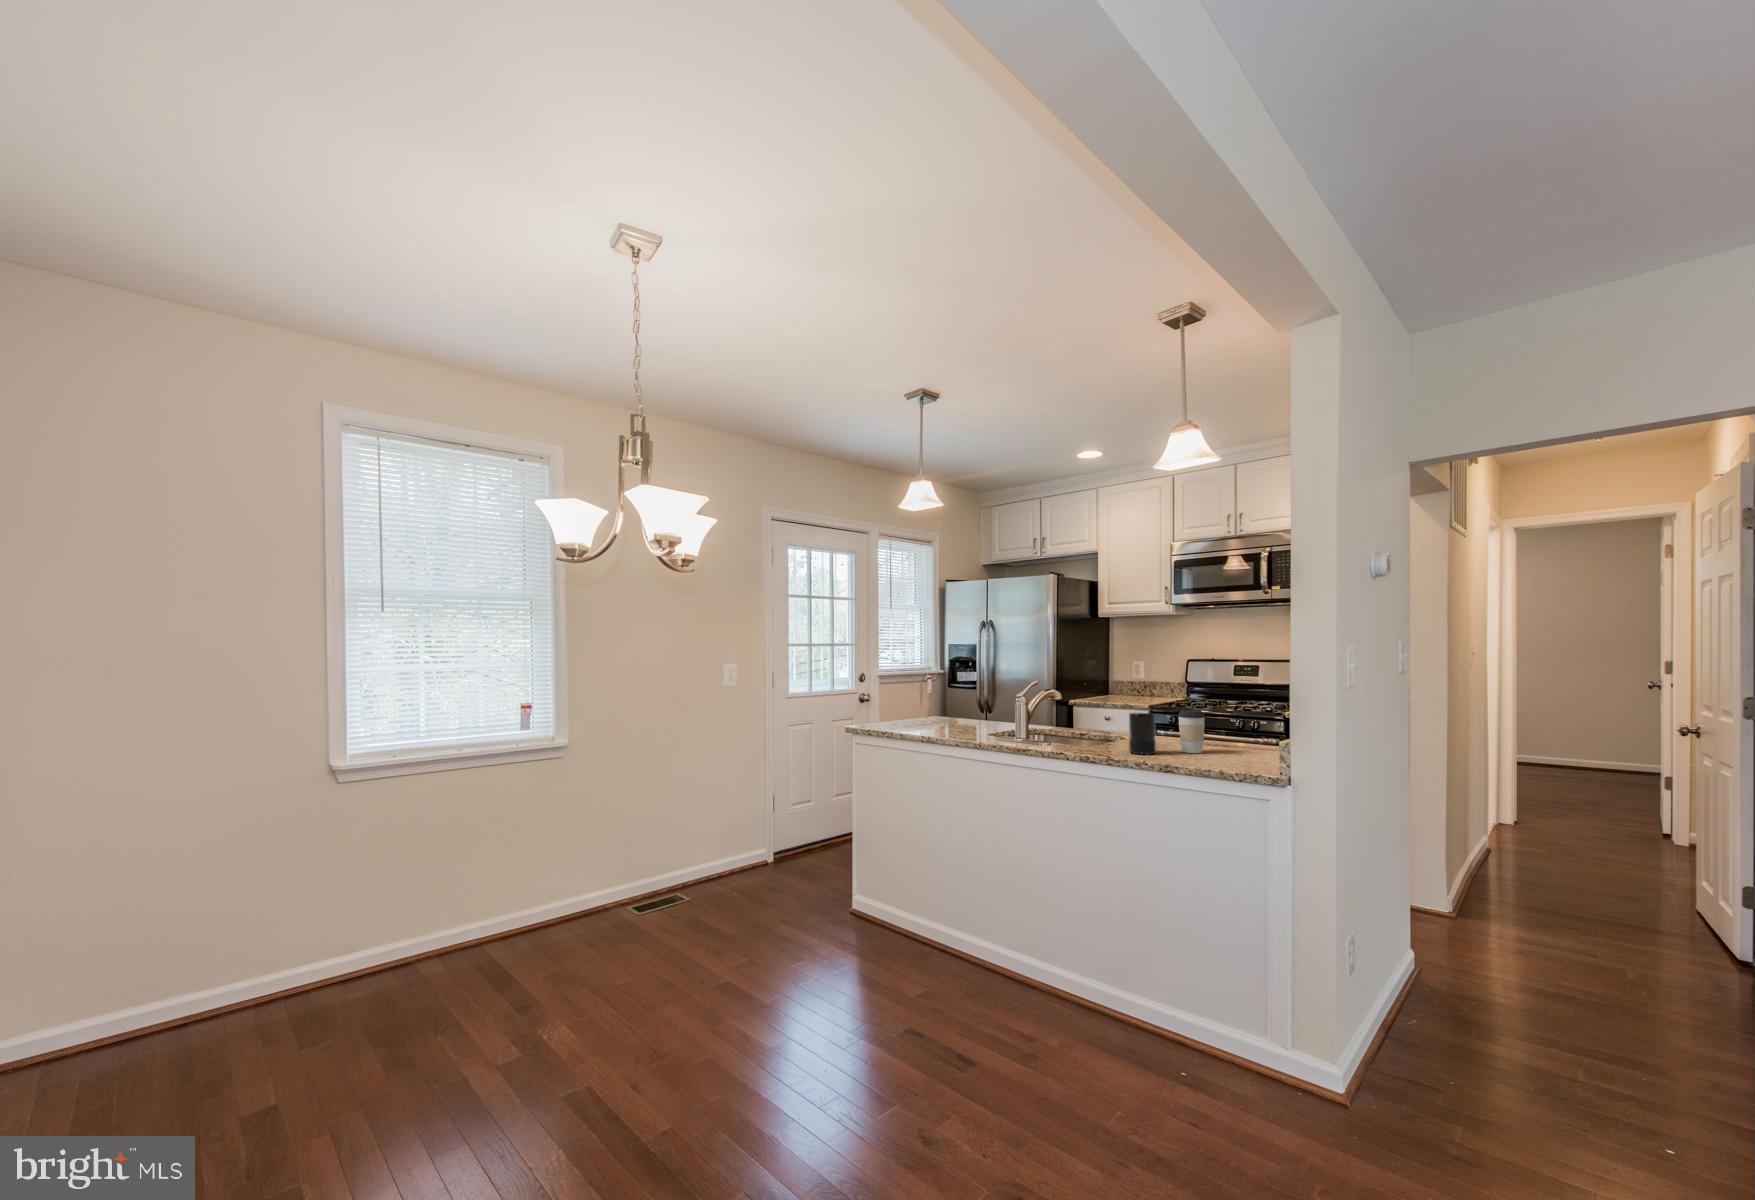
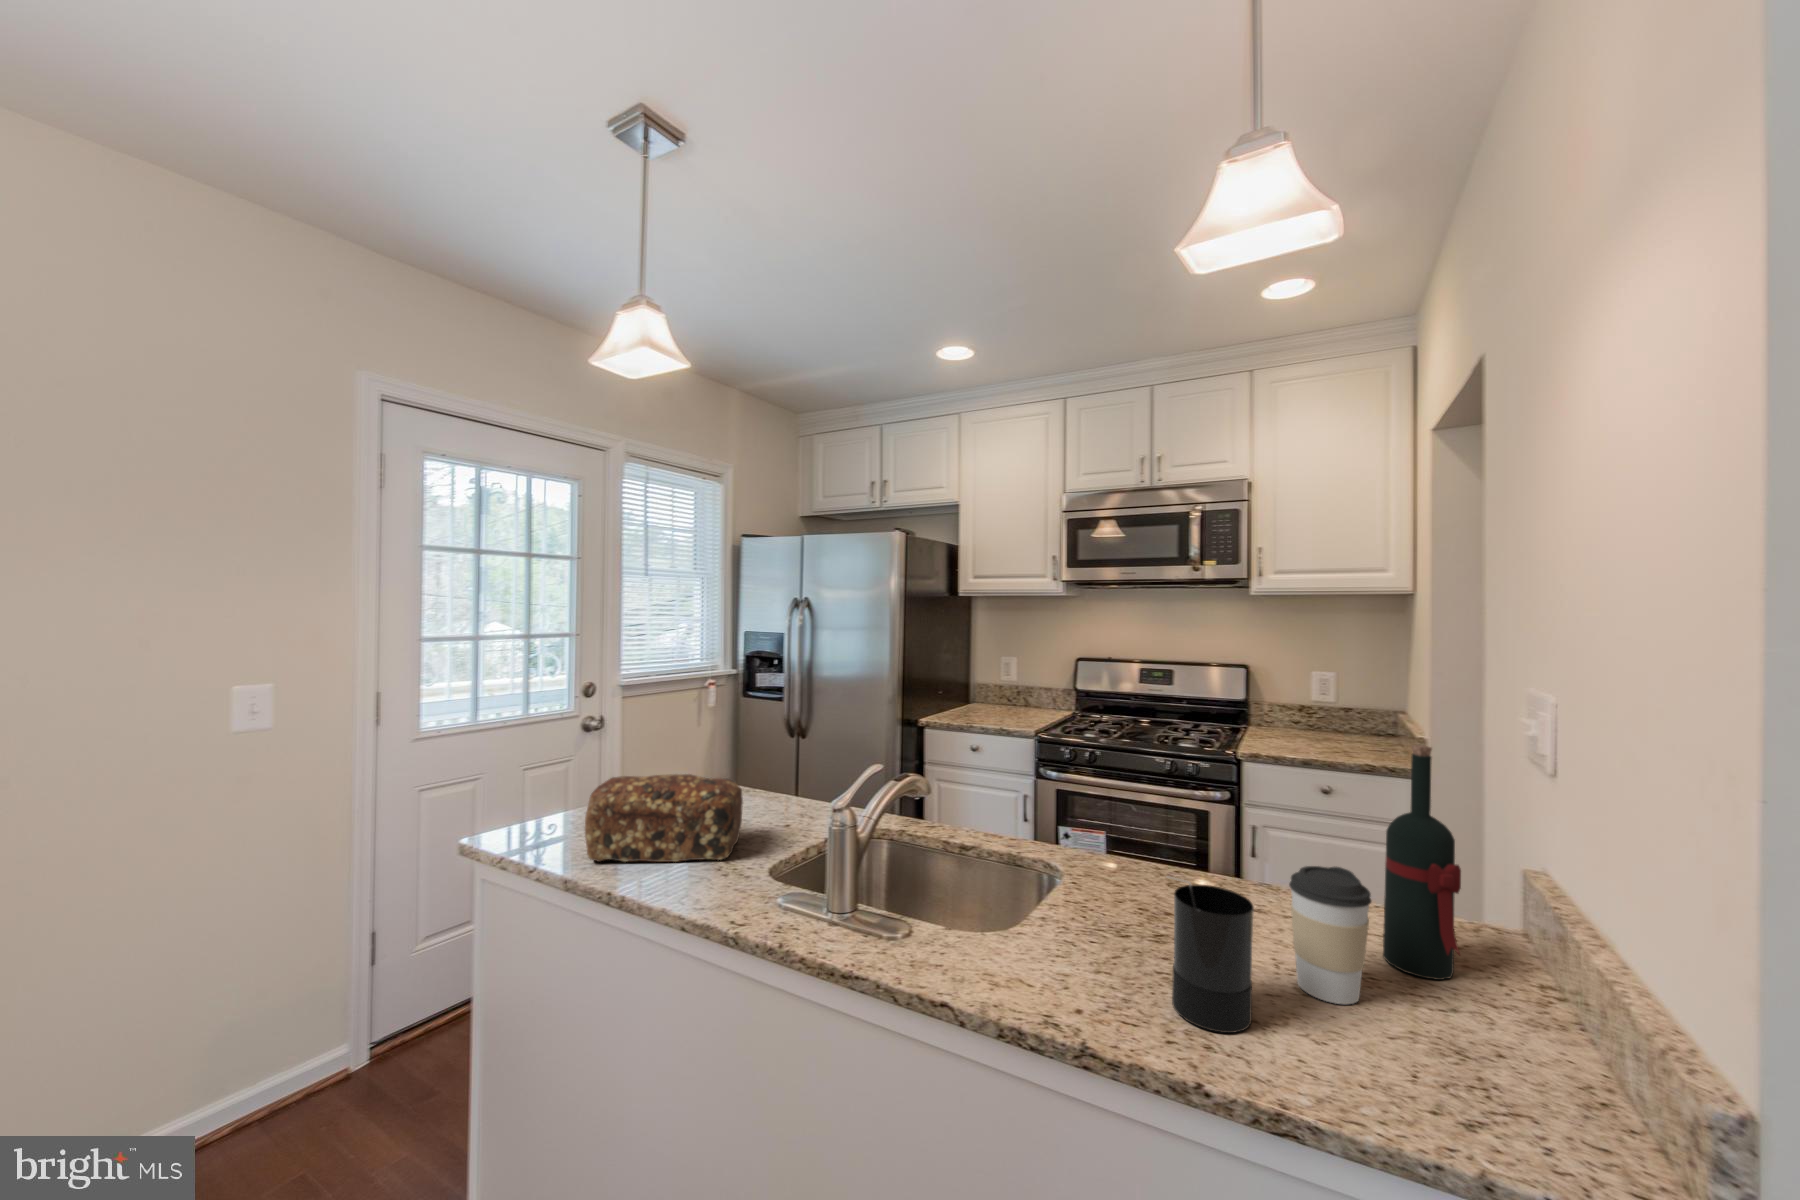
wine bottle: none [1225,666,1250,752] -> present [1383,745,1461,980]
bread loaf: none [906,696,969,730] -> present [585,774,743,862]

